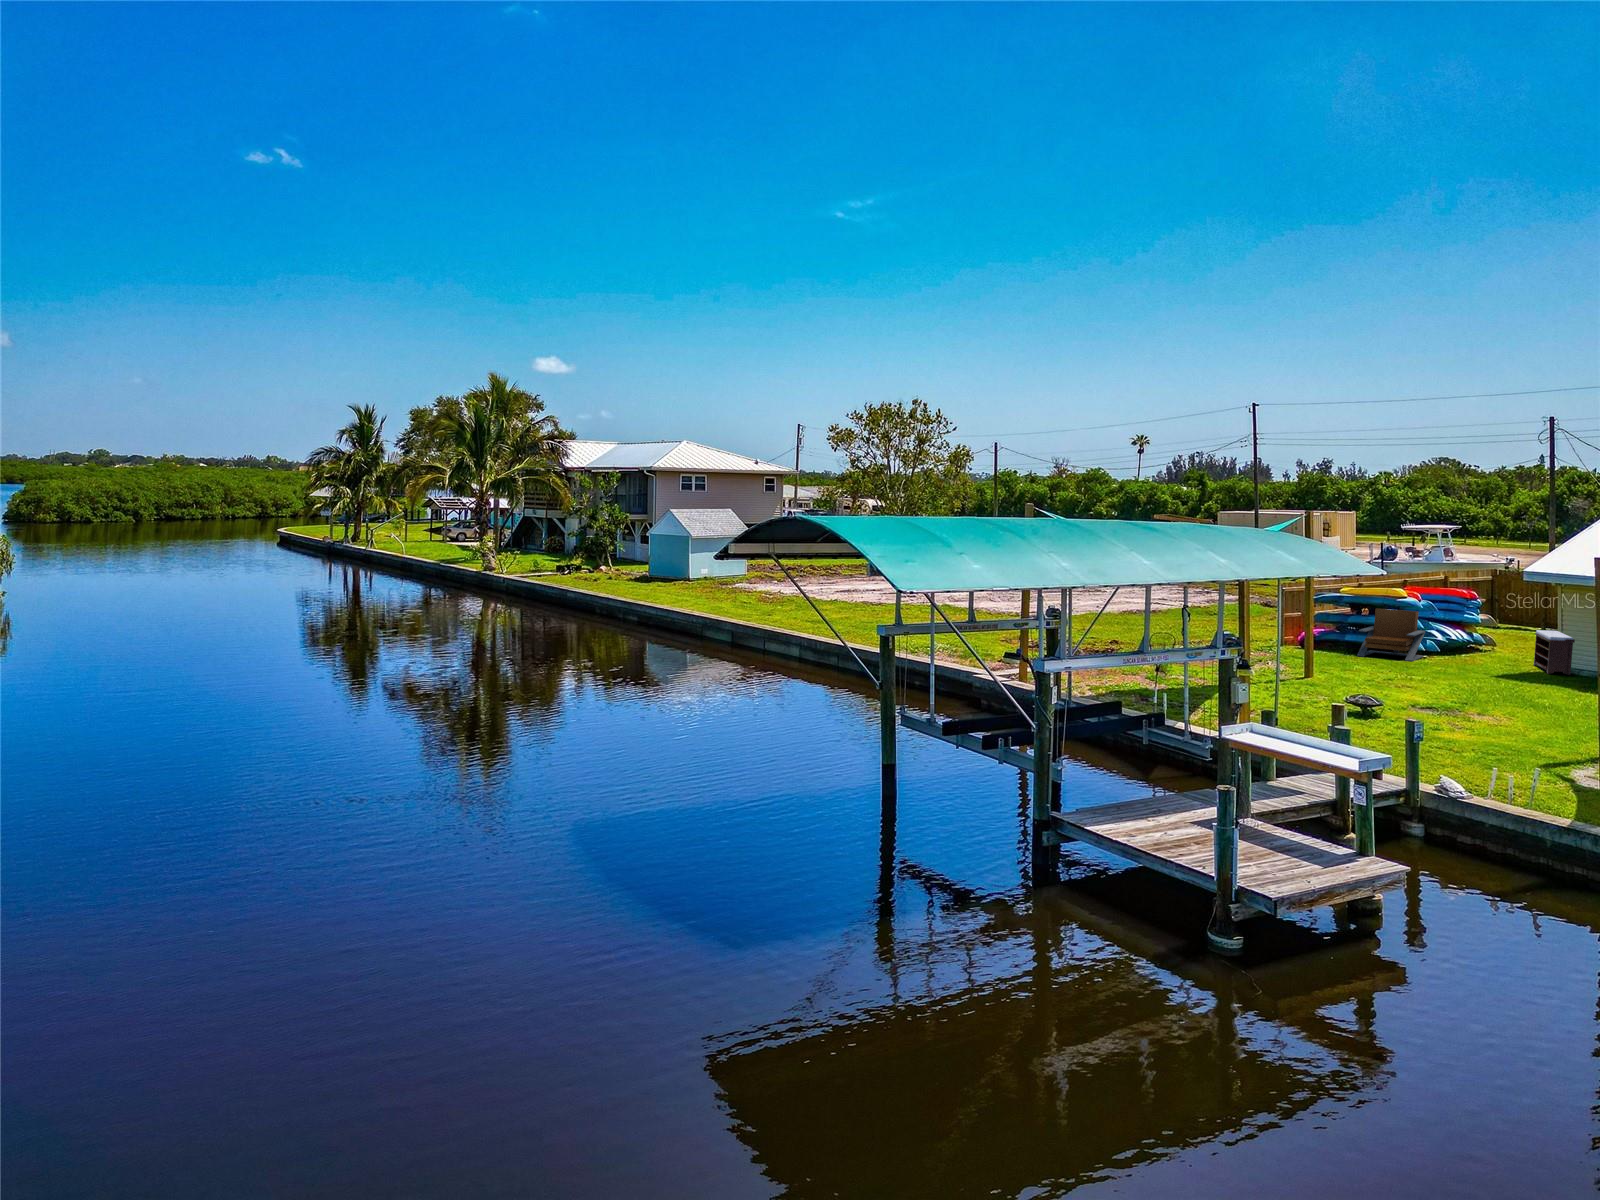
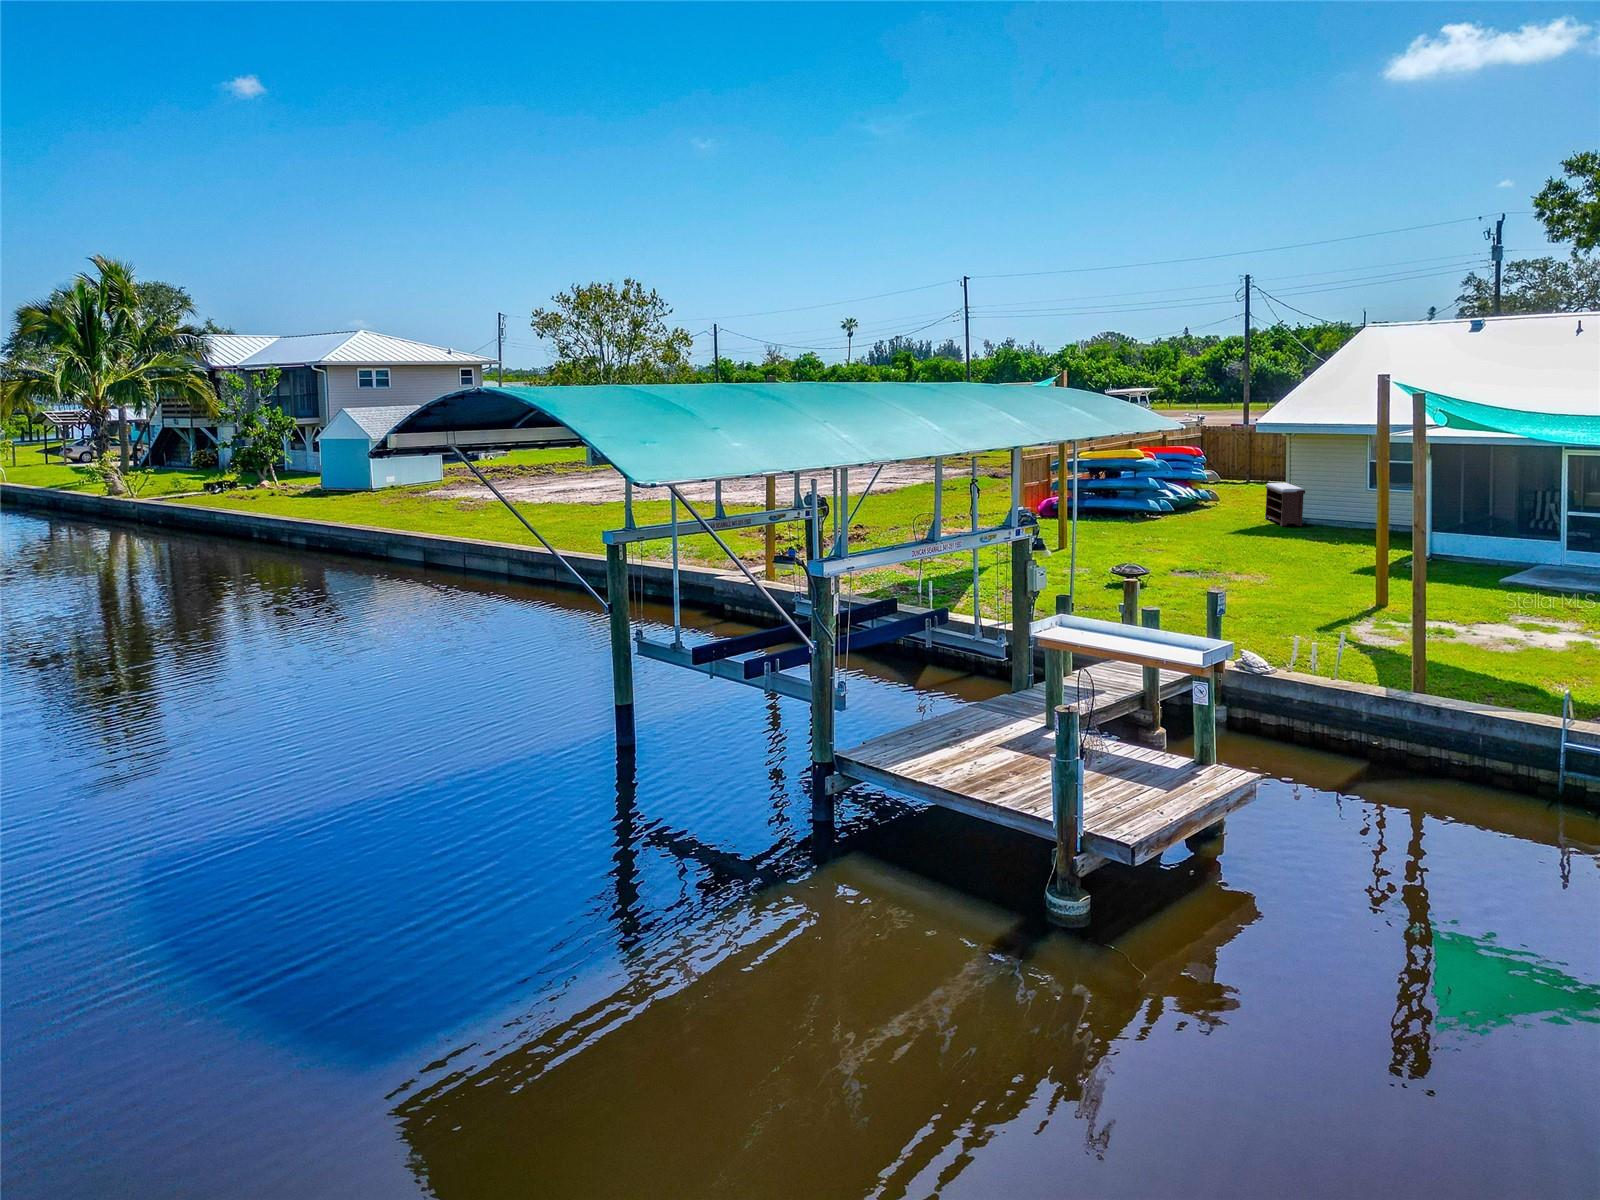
lounge chair: present [1357,608,1425,662] -> none [1101,472,1164,524]

